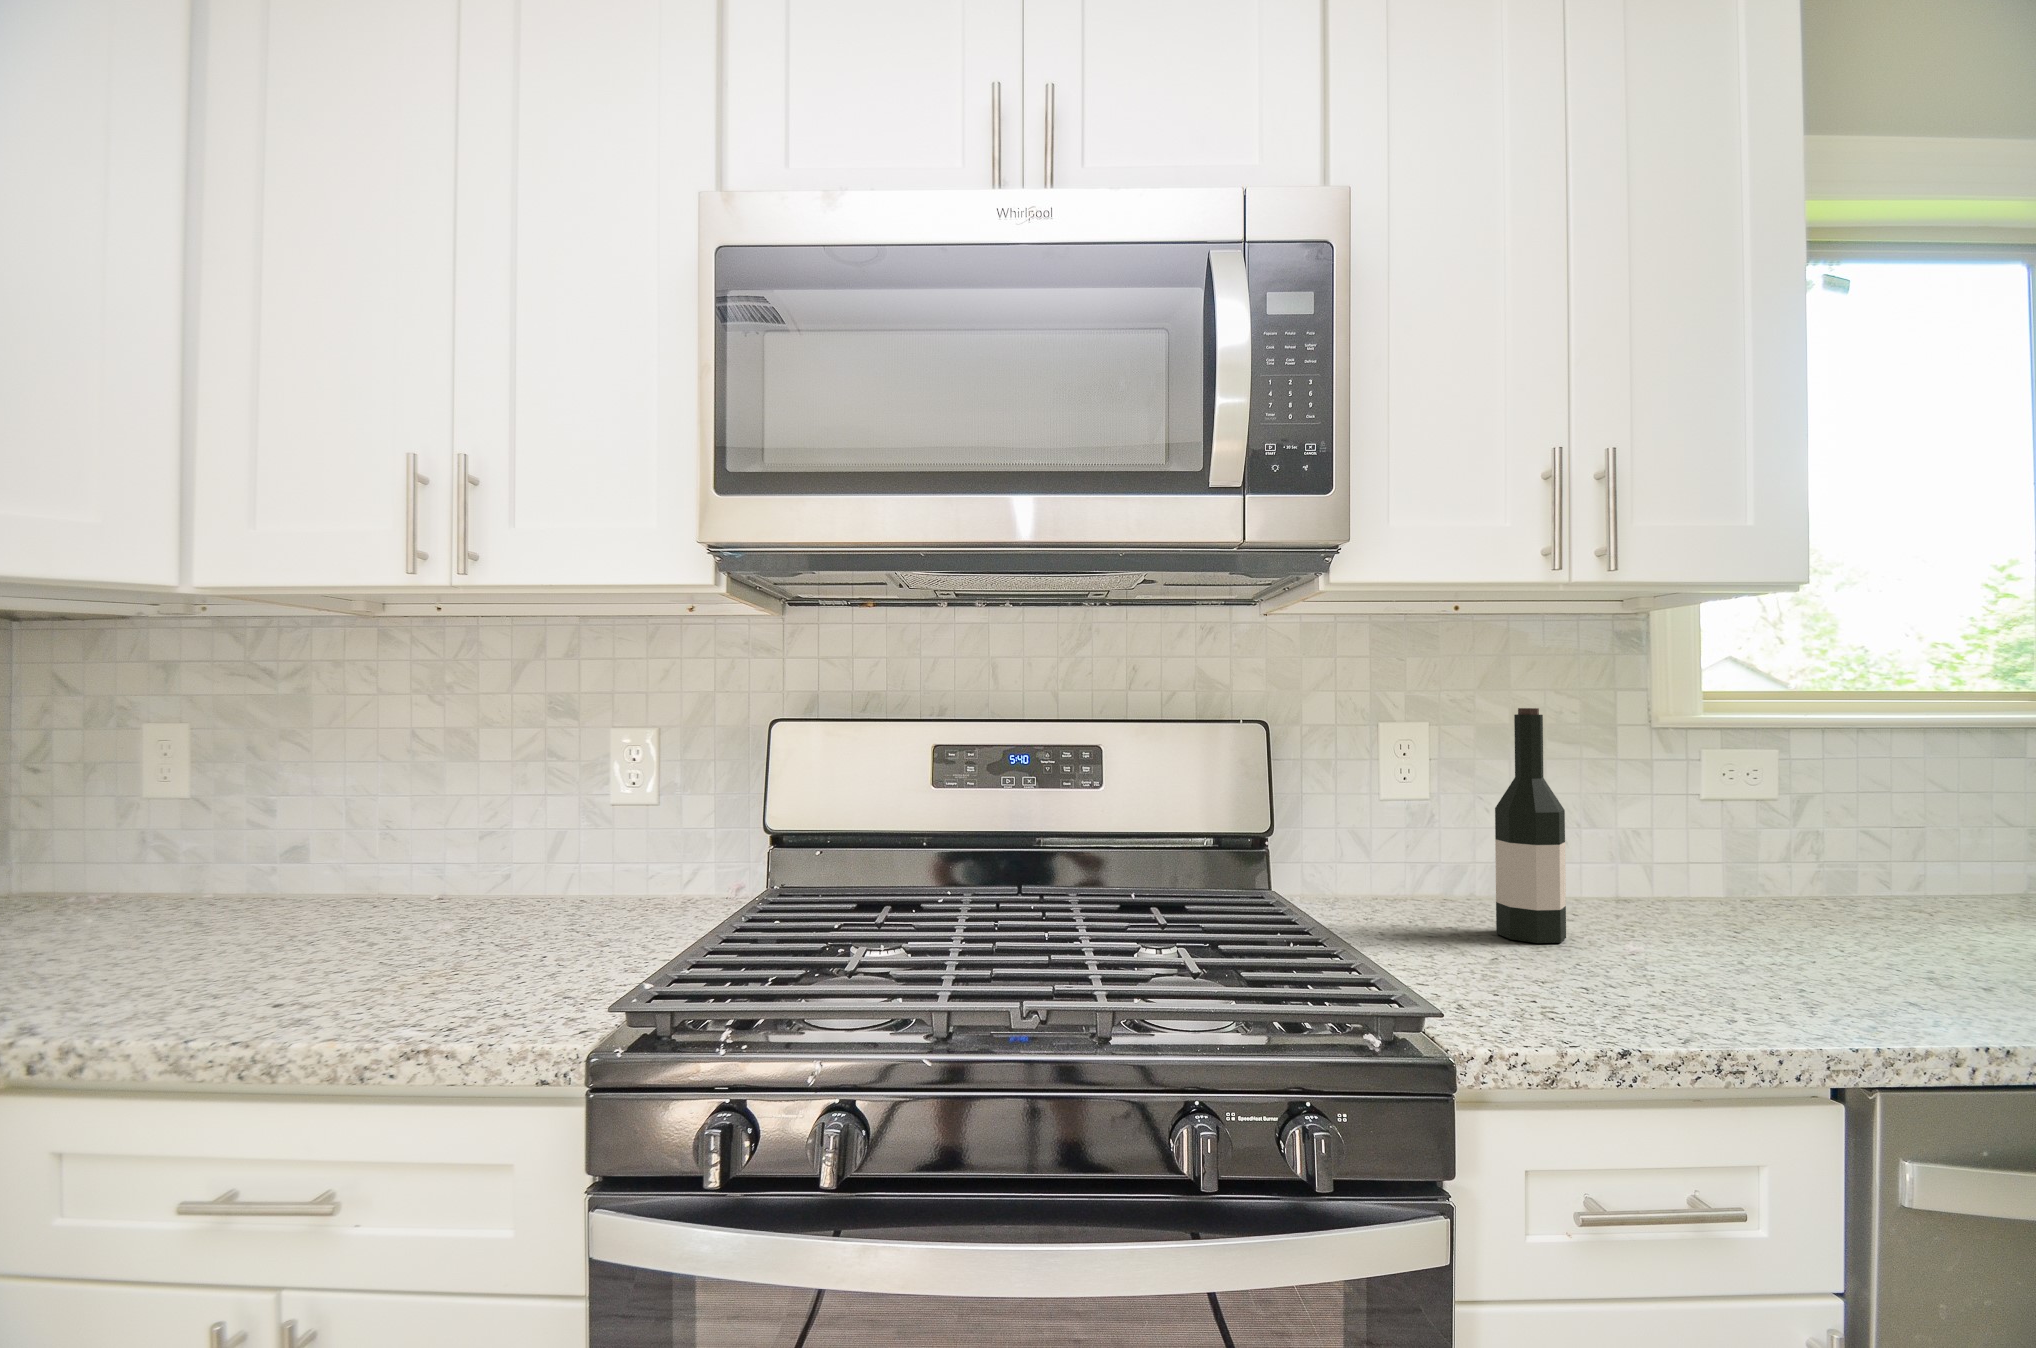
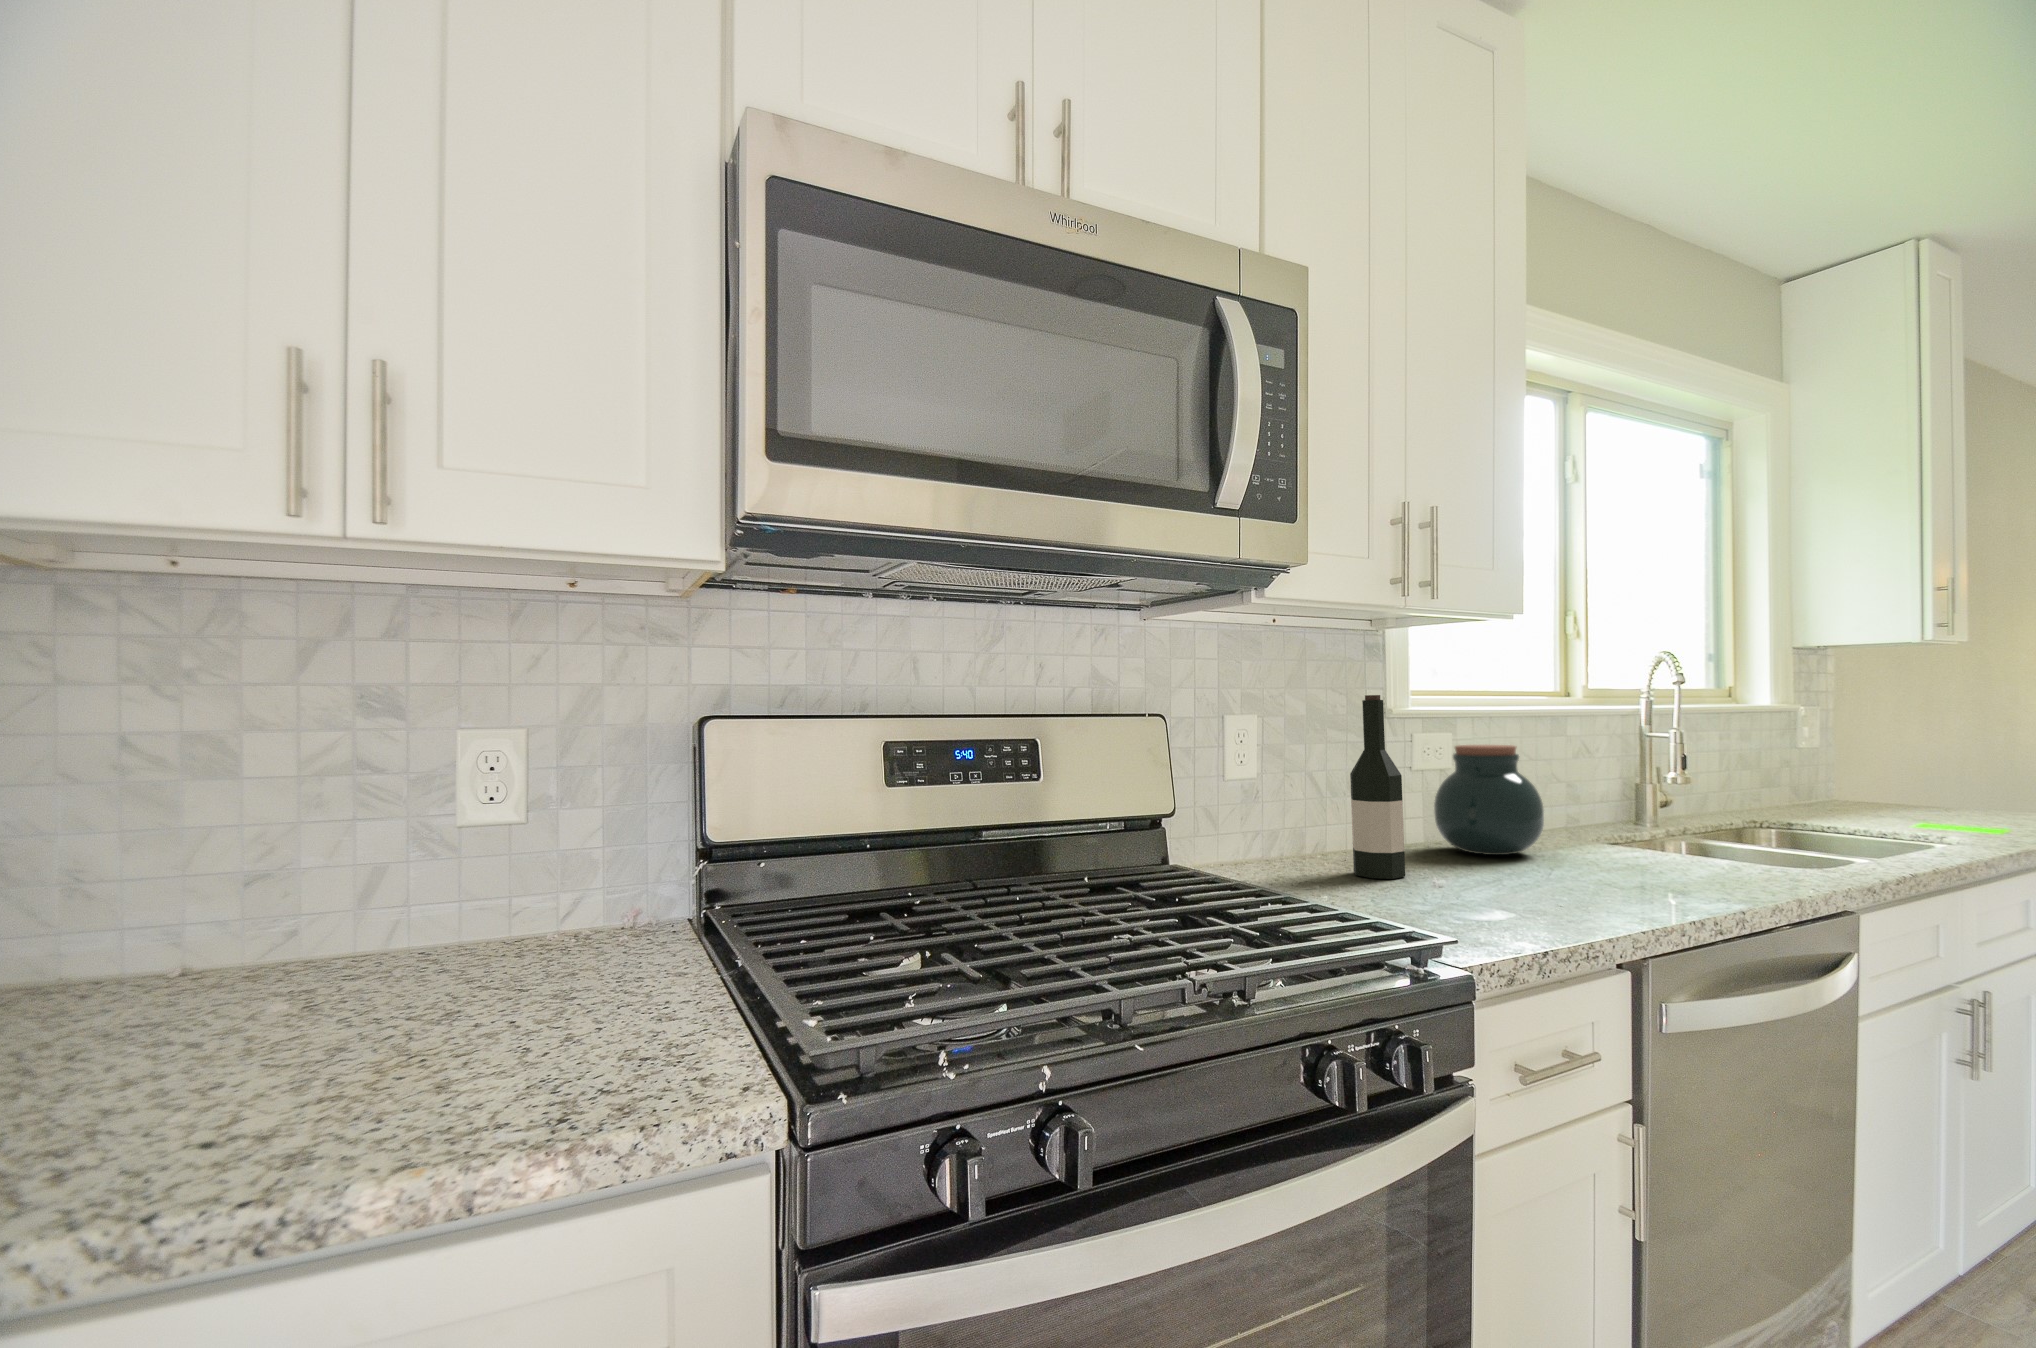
jar: none [1678,778,1844,933] -> present [1434,745,1544,855]

